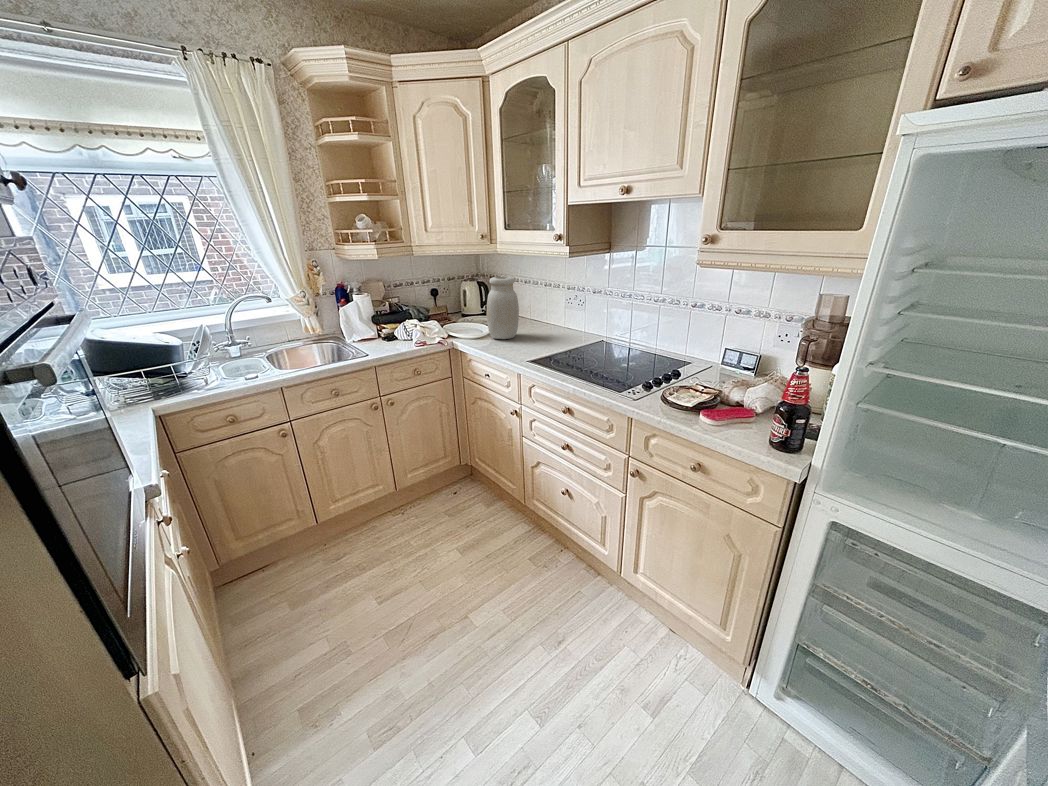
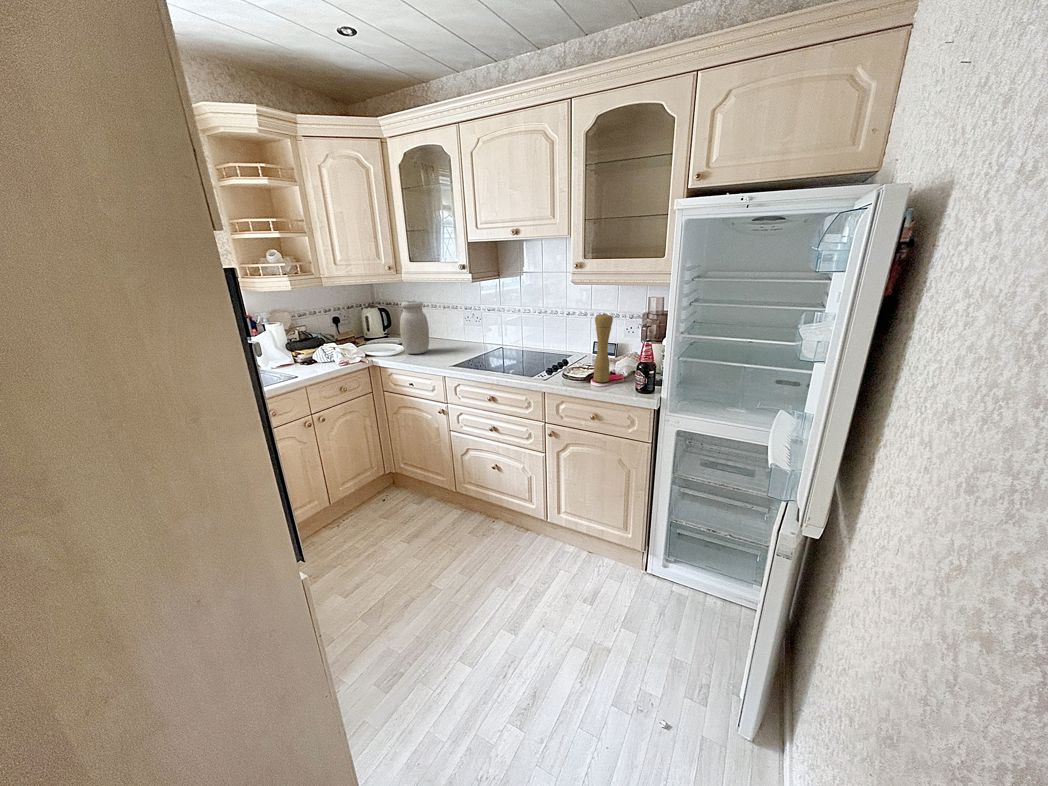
pepper mill: none [707,317,749,417] -> present [593,314,613,382]

